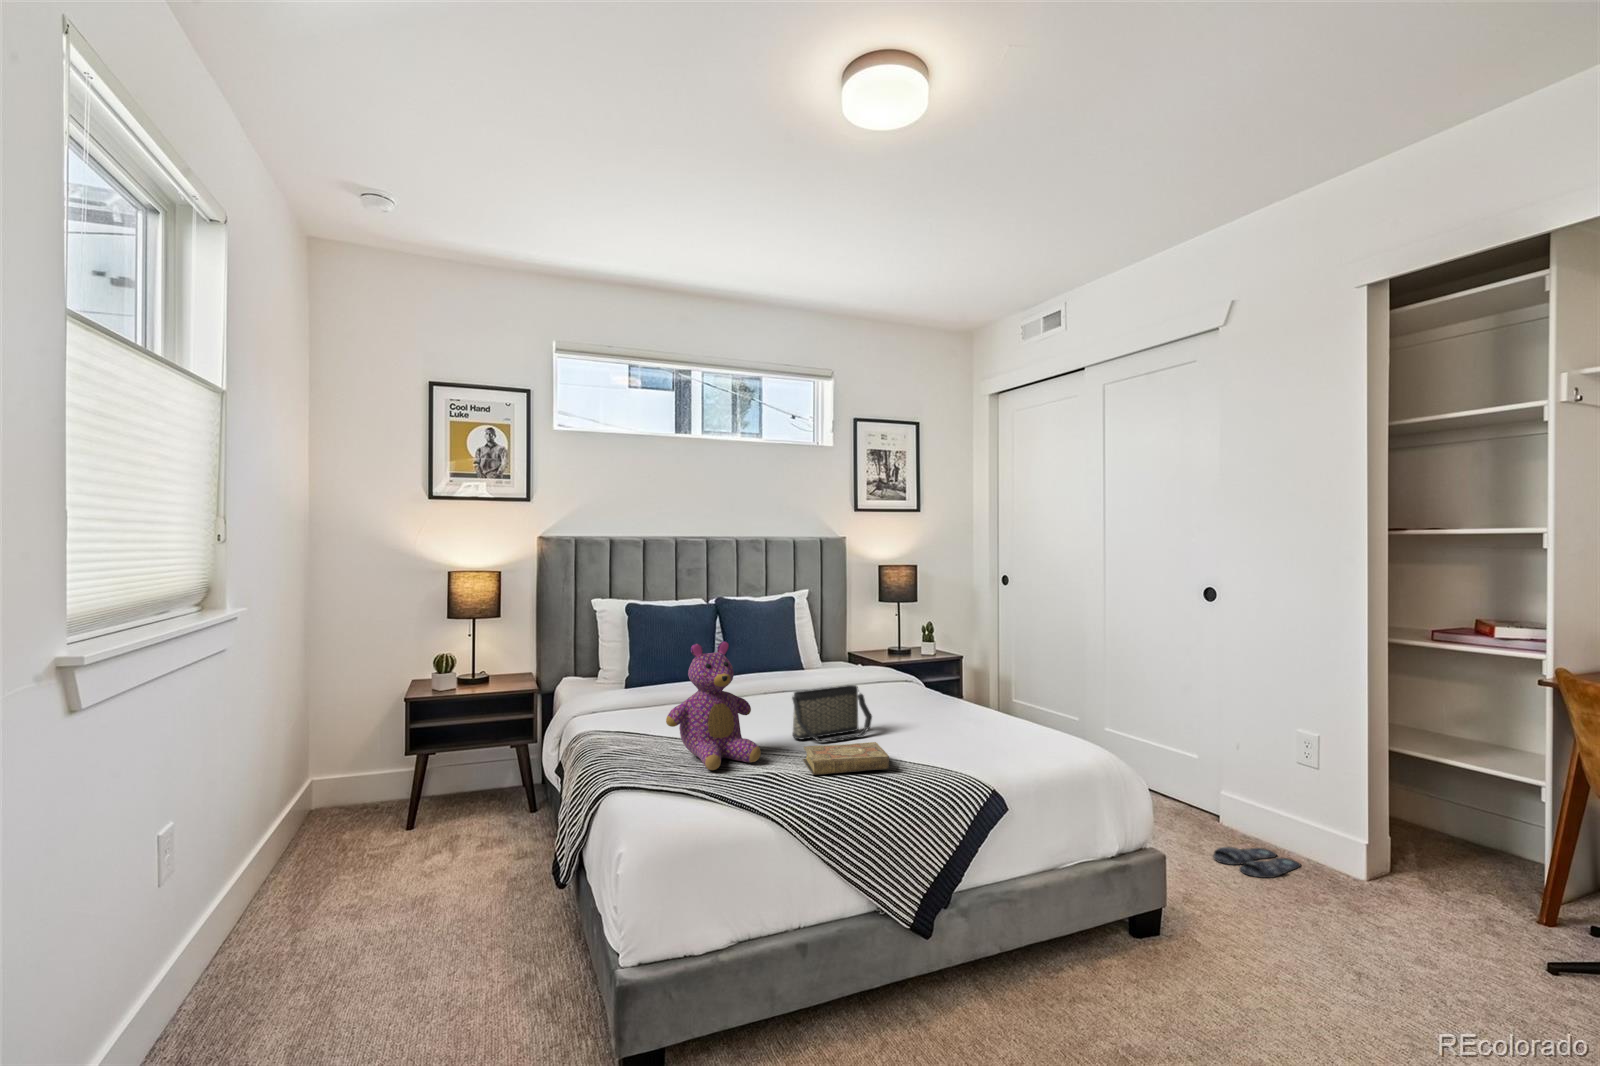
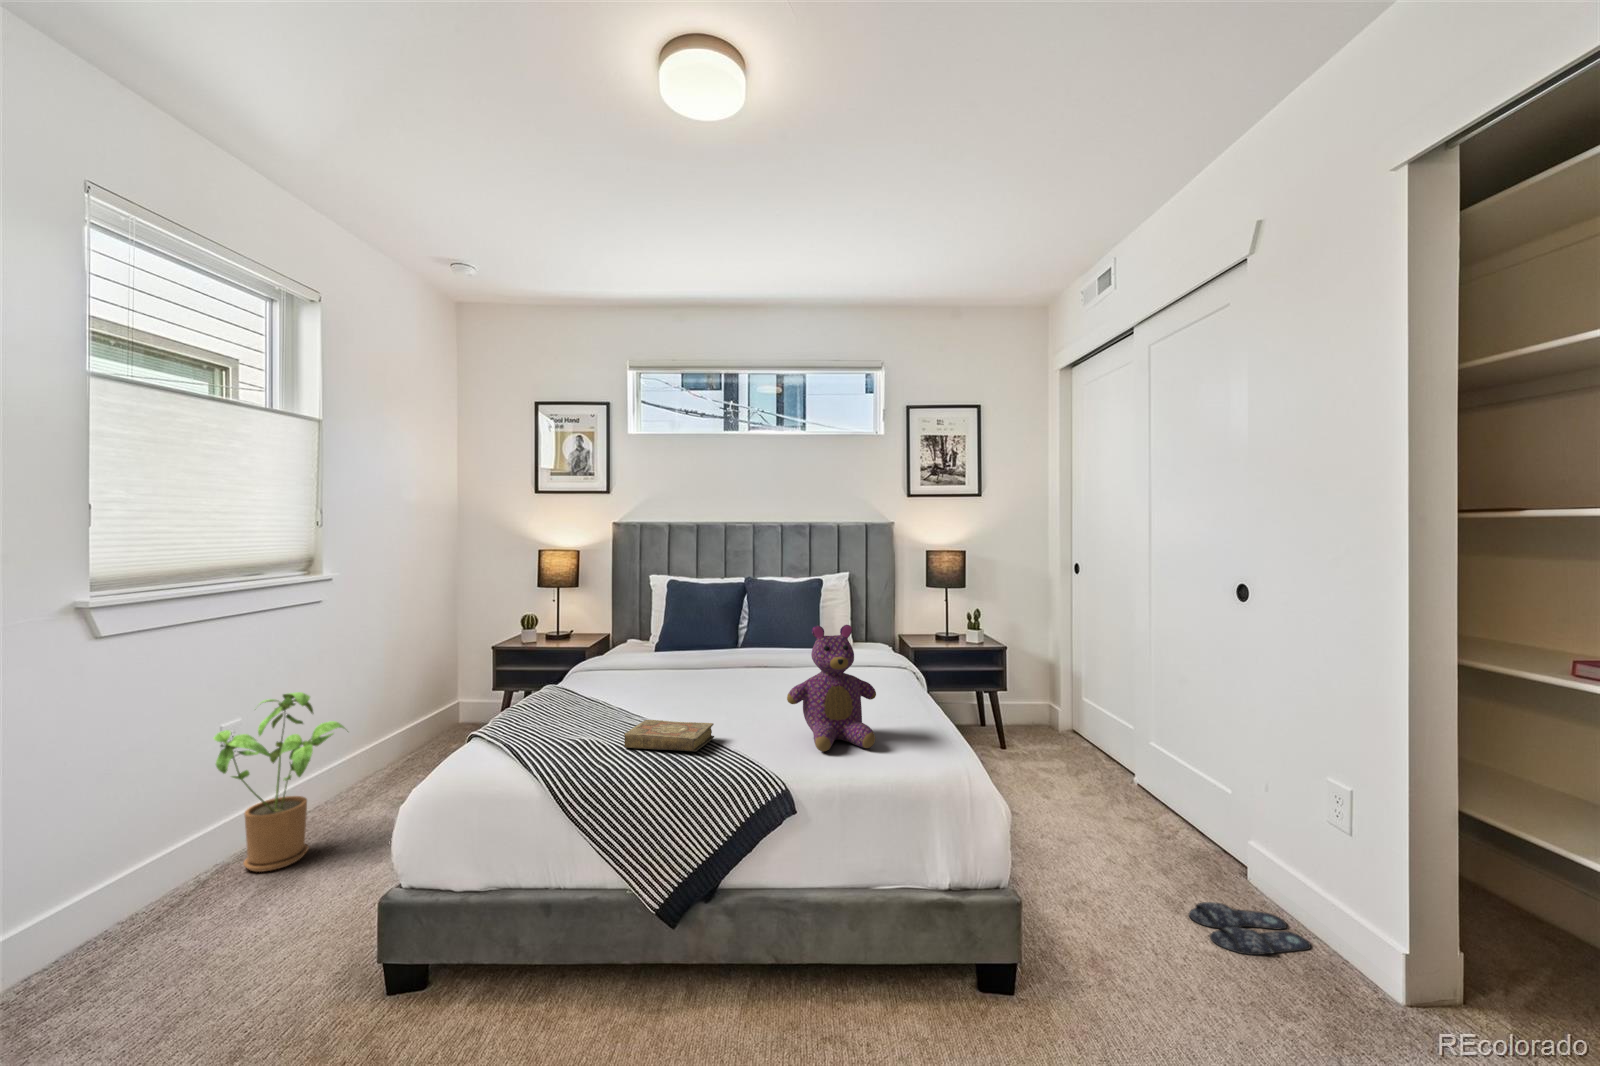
teddy bear: present [666,641,761,770] -> present [787,625,876,751]
handbag: present [792,685,872,742] -> none [676,665,757,719]
house plant: none [189,767,355,1017] -> present [214,692,345,872]

